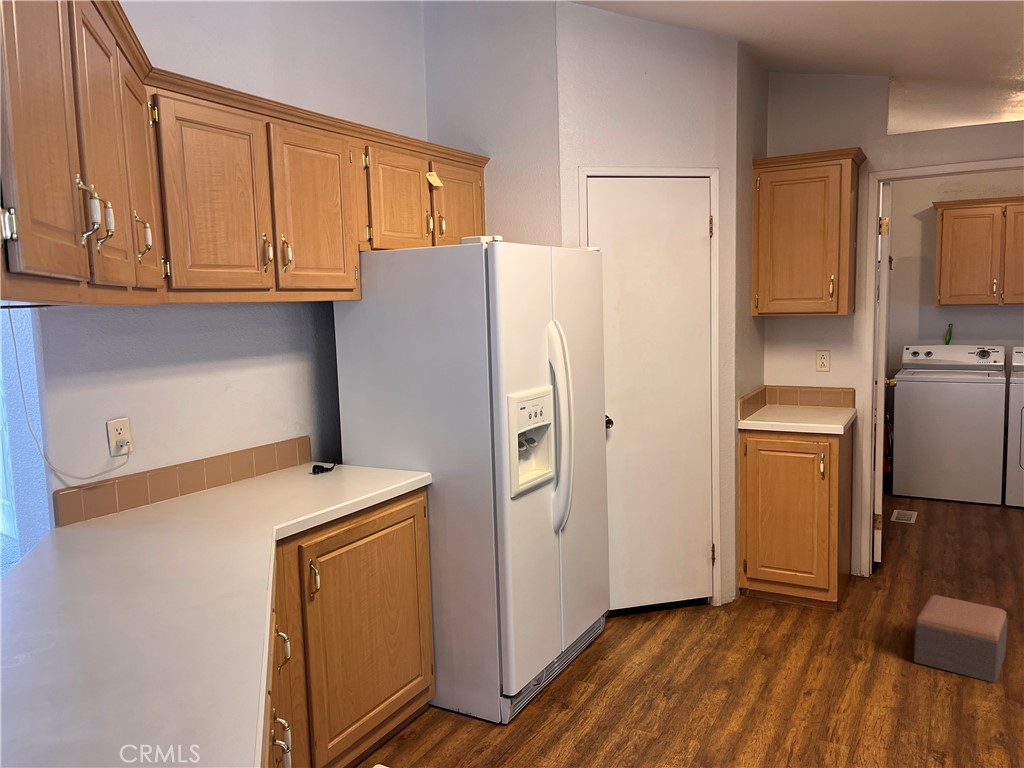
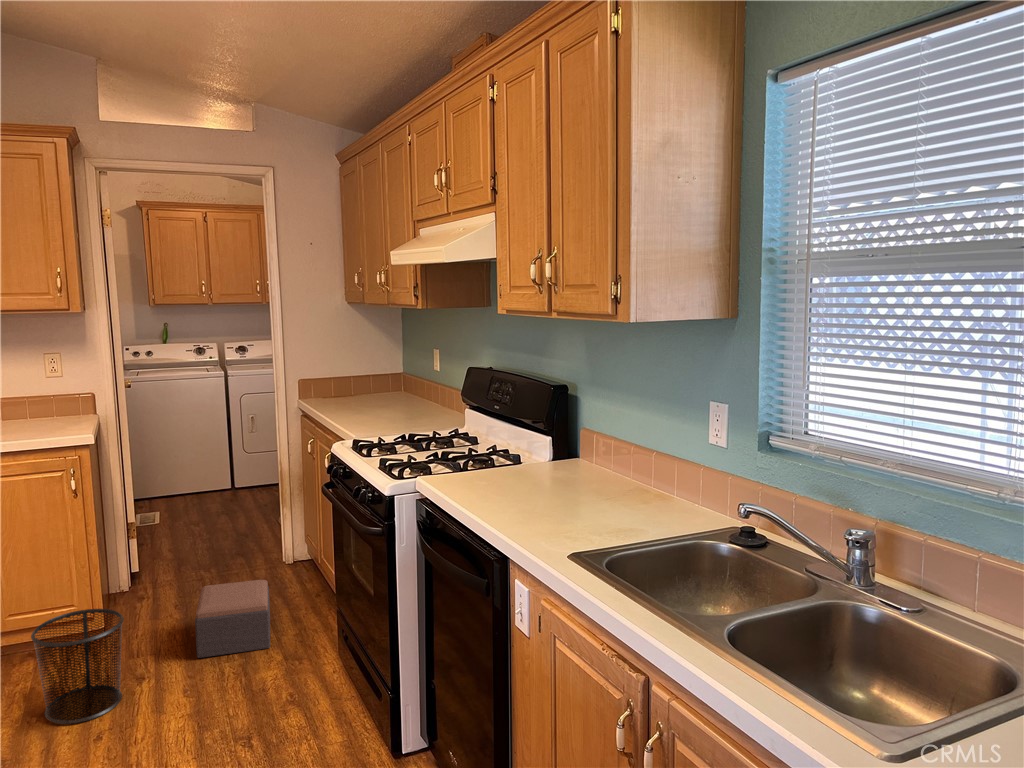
waste bin: none [770,577,845,675] -> present [31,609,124,724]

